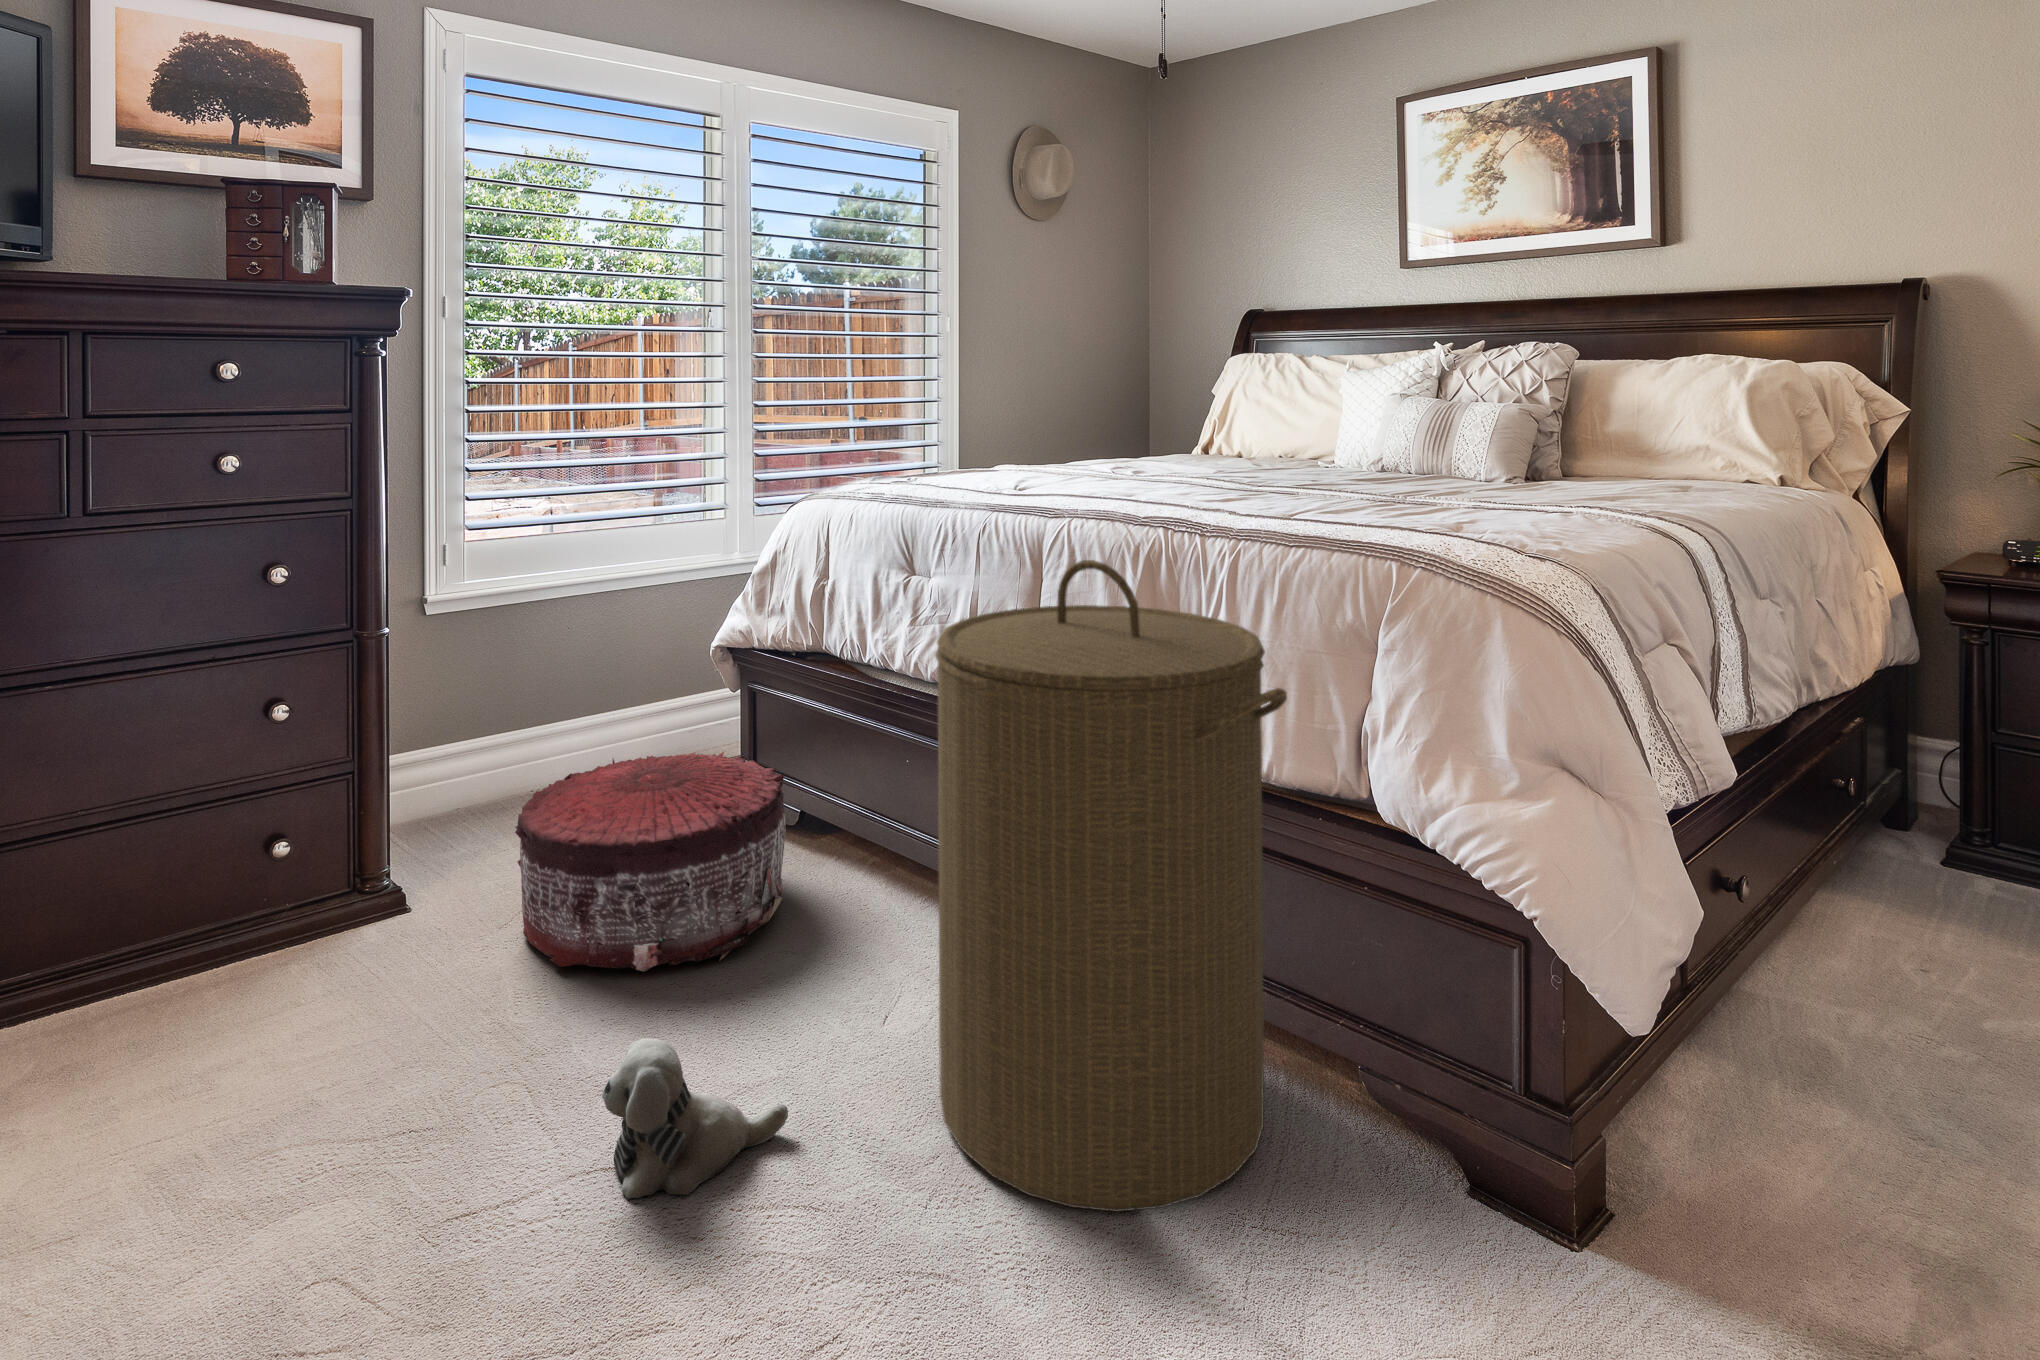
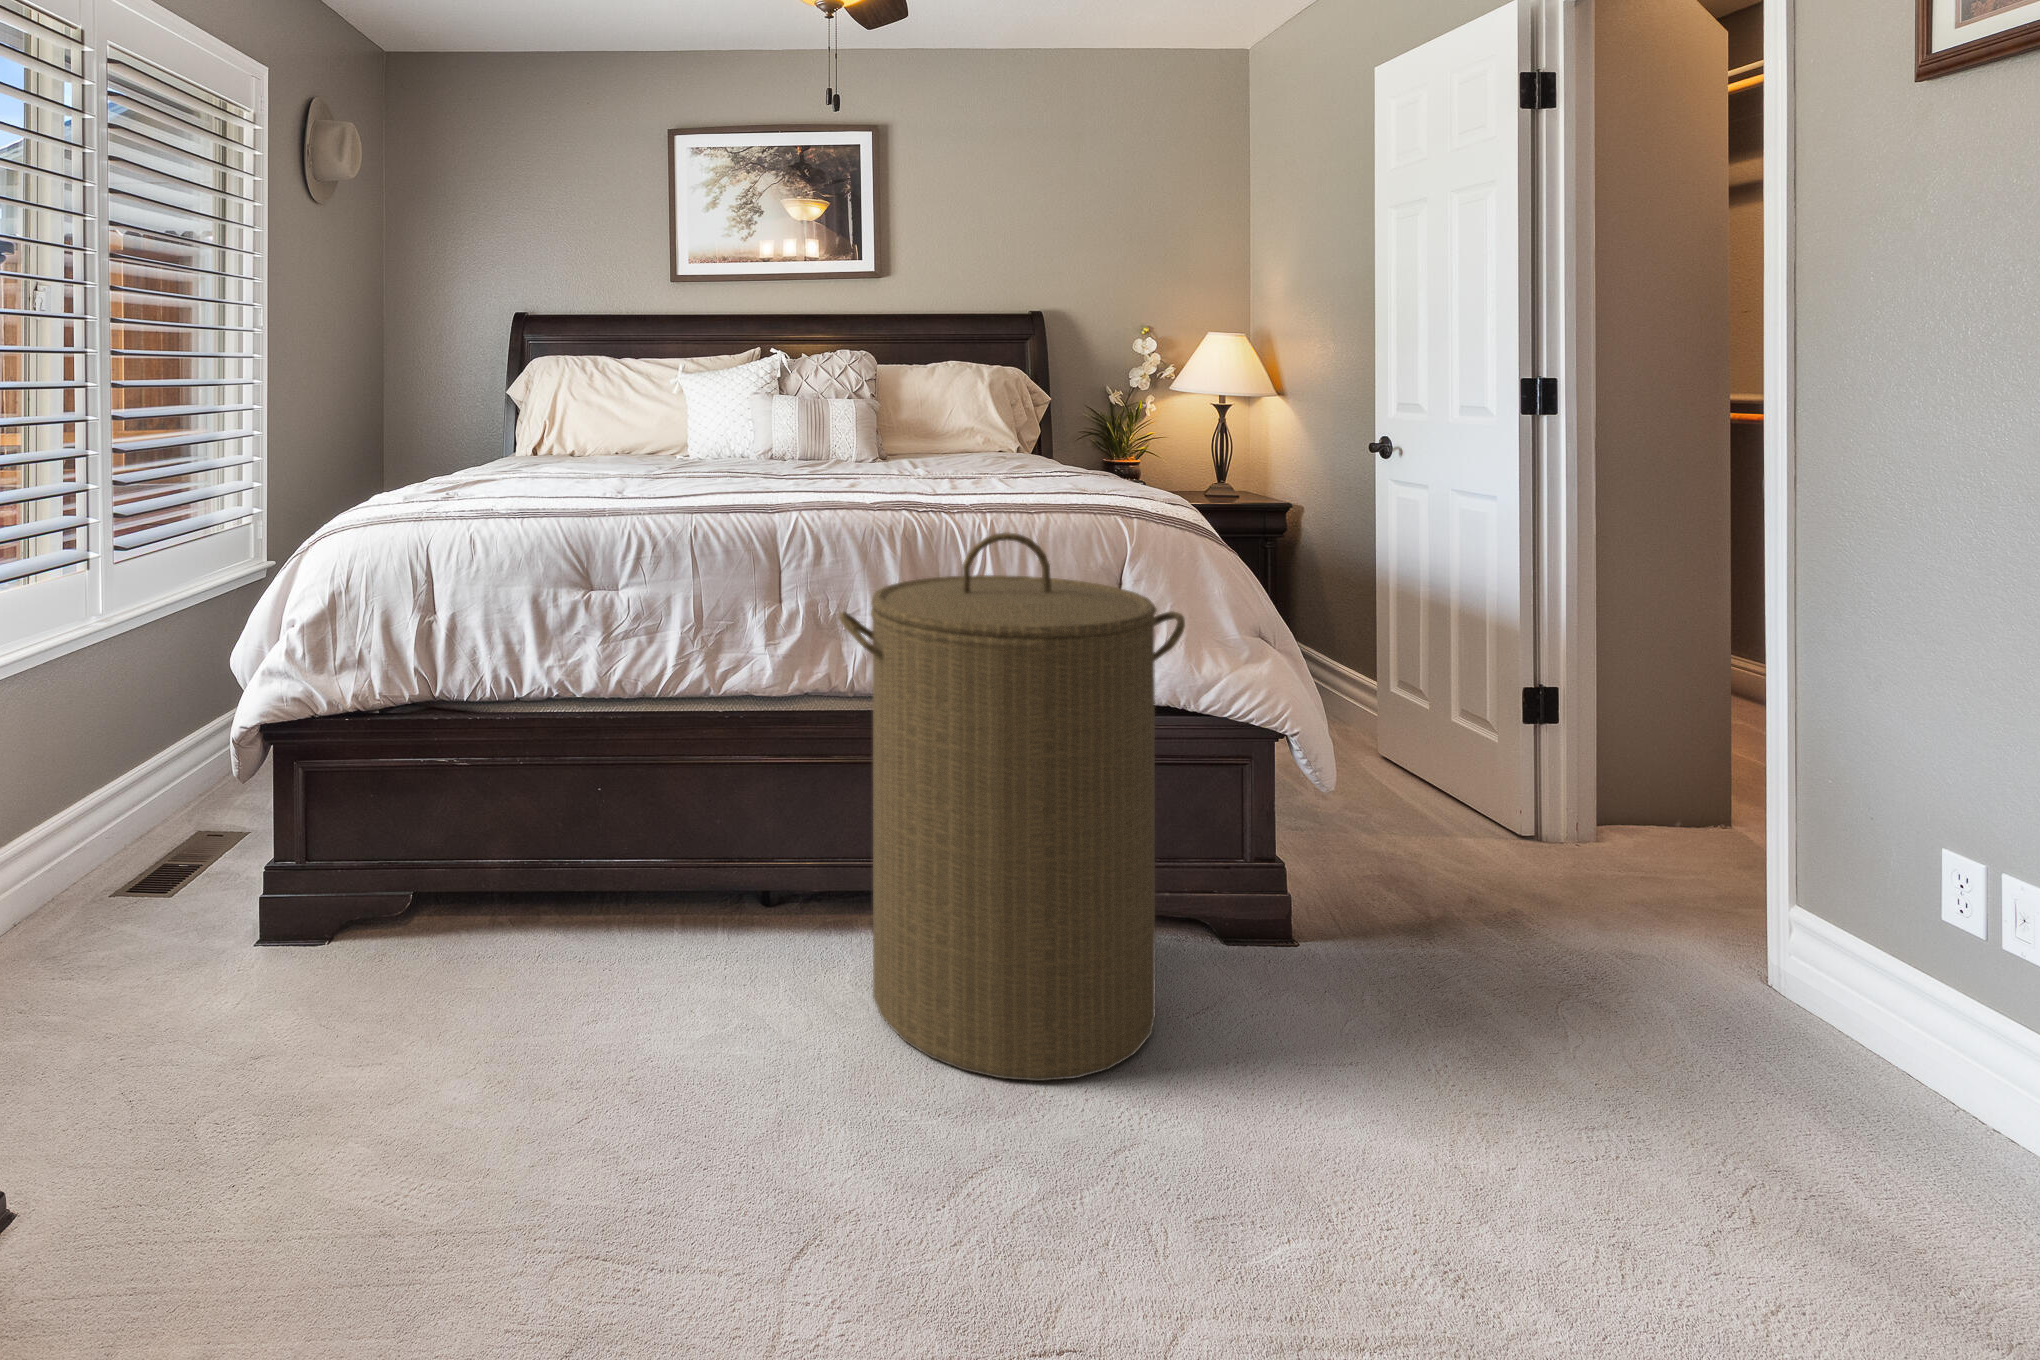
pouf: present [515,752,786,971] -> none [198,836,562,1146]
plush toy: present [602,1038,788,1198] -> none [776,1090,900,1261]

